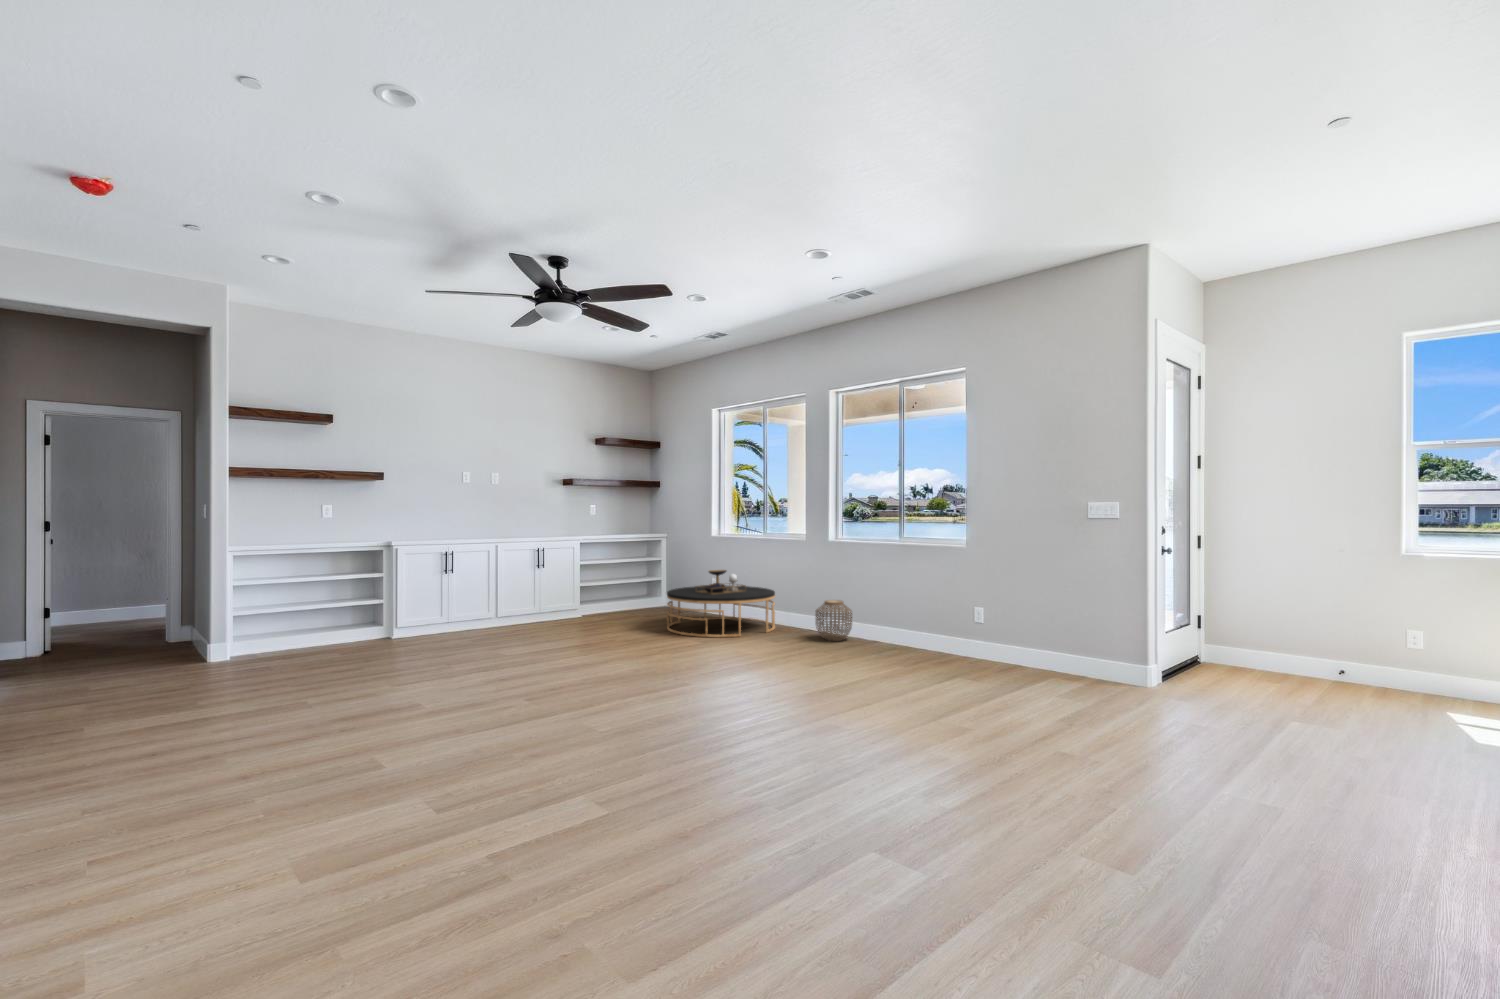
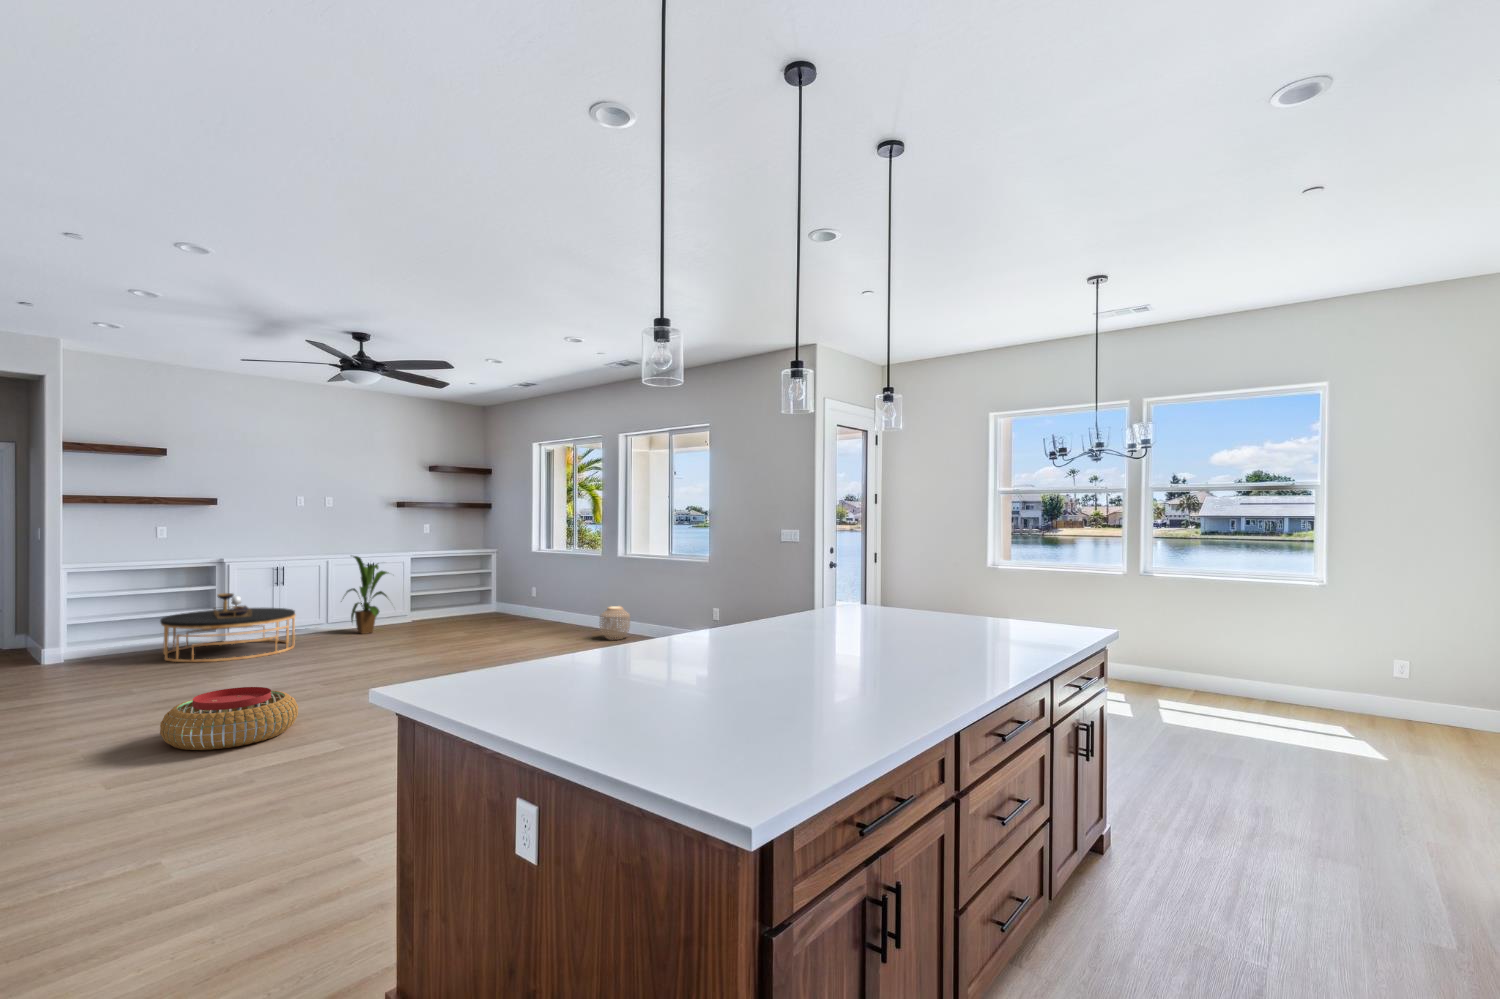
house plant: none [512,539,573,630] -> present [343,556,388,634]
coffee table: present [667,570,775,637] -> present [160,593,296,662]
pouf: none [359,705,527,799] -> present [160,687,298,750]

